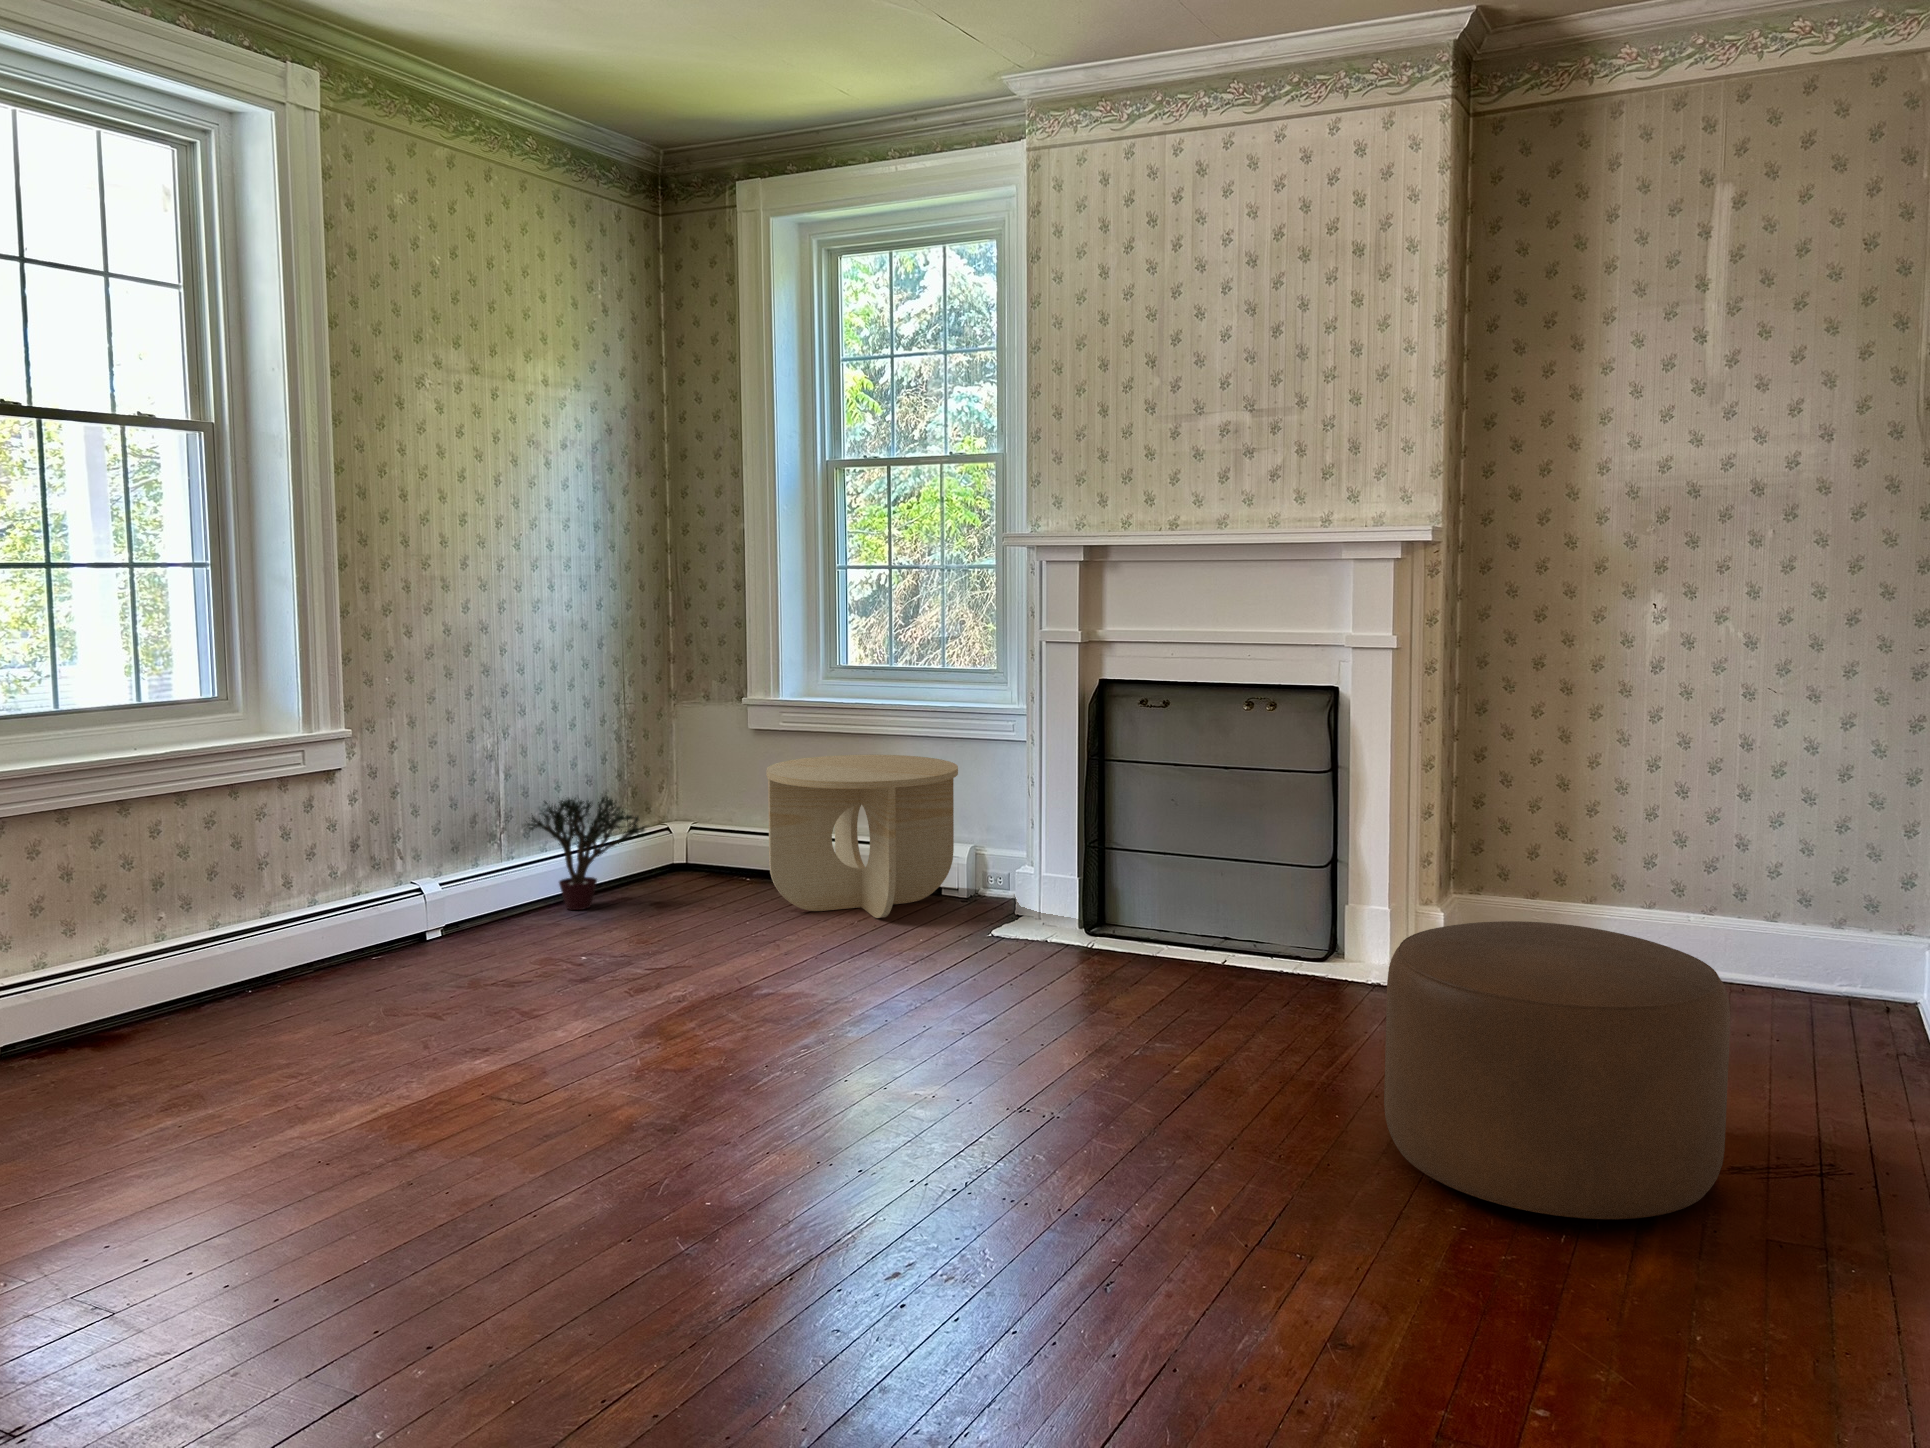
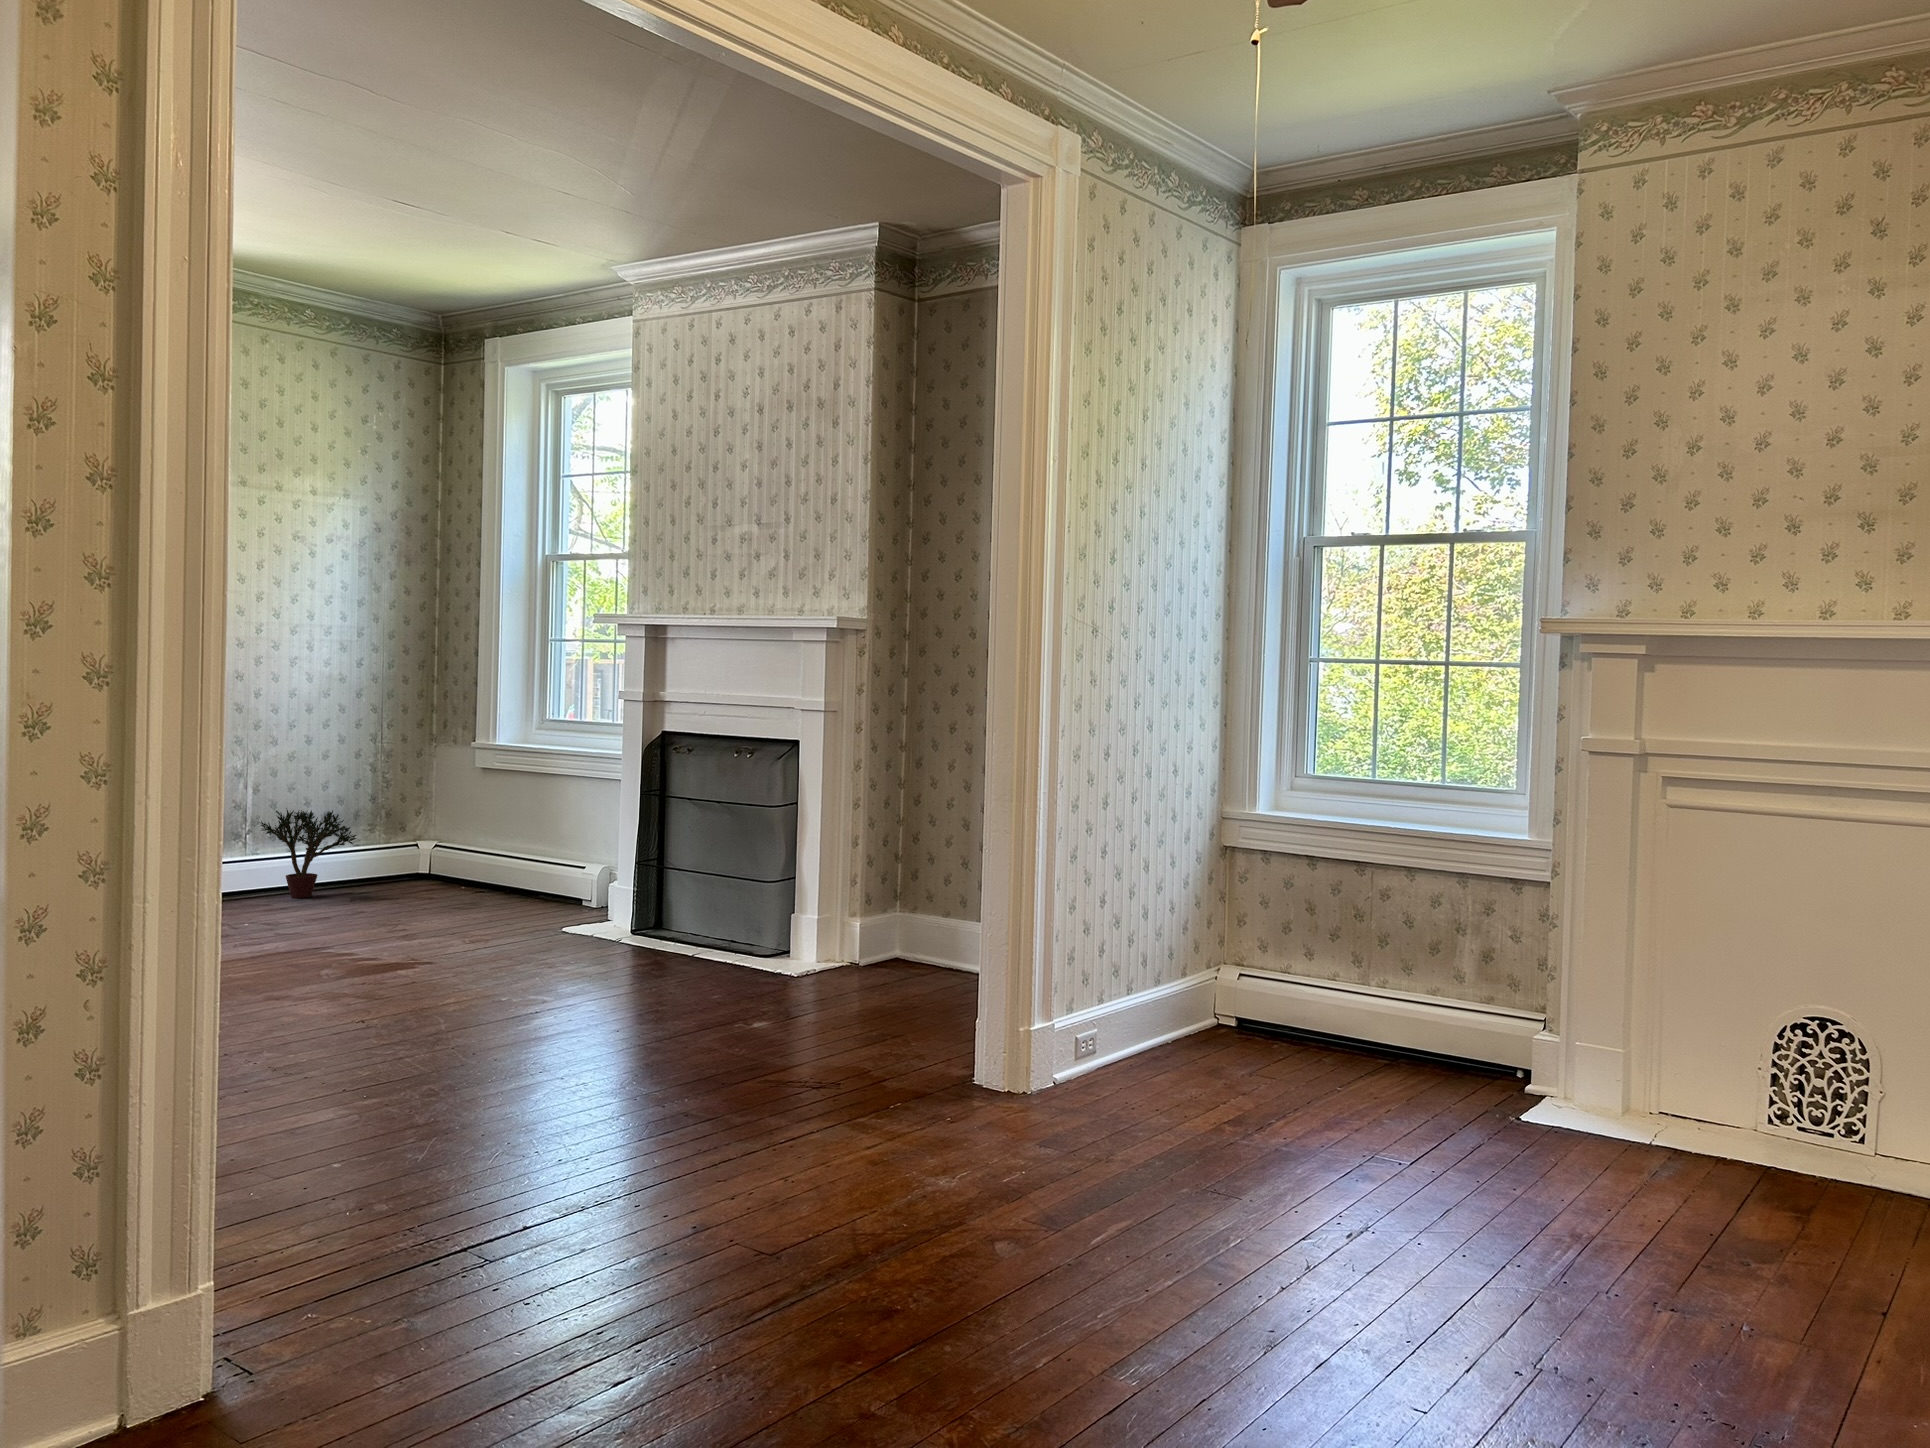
side table: present [767,755,958,918] -> none [432,789,592,915]
ottoman: present [1384,921,1730,1219] -> none [543,896,770,1080]

